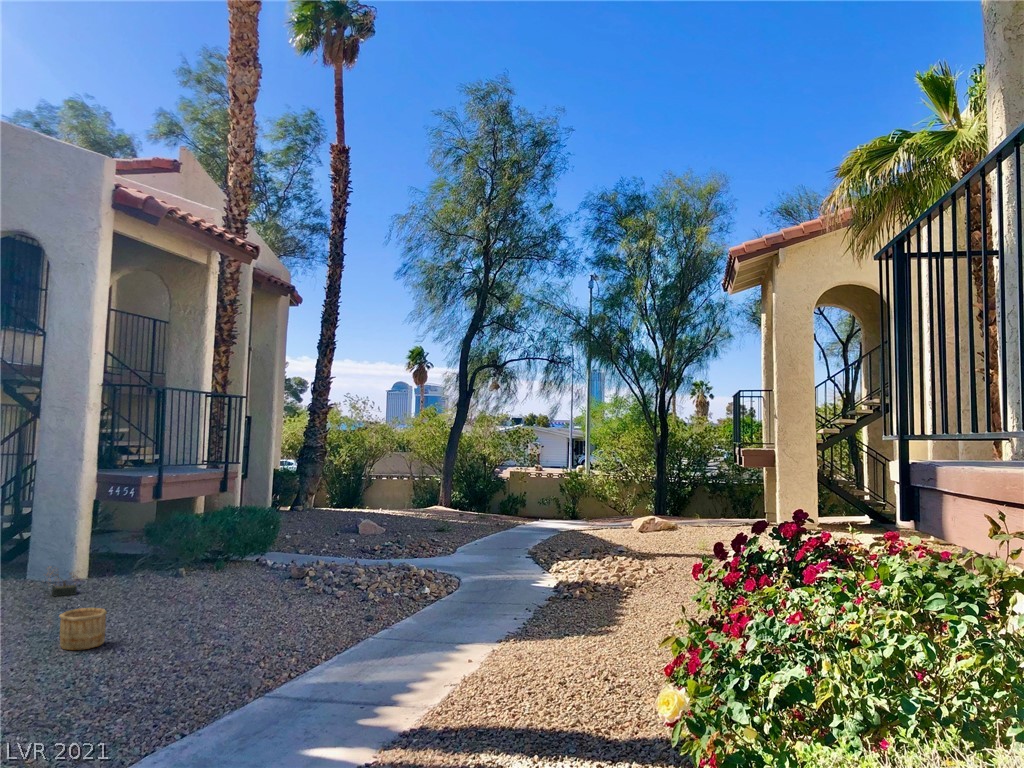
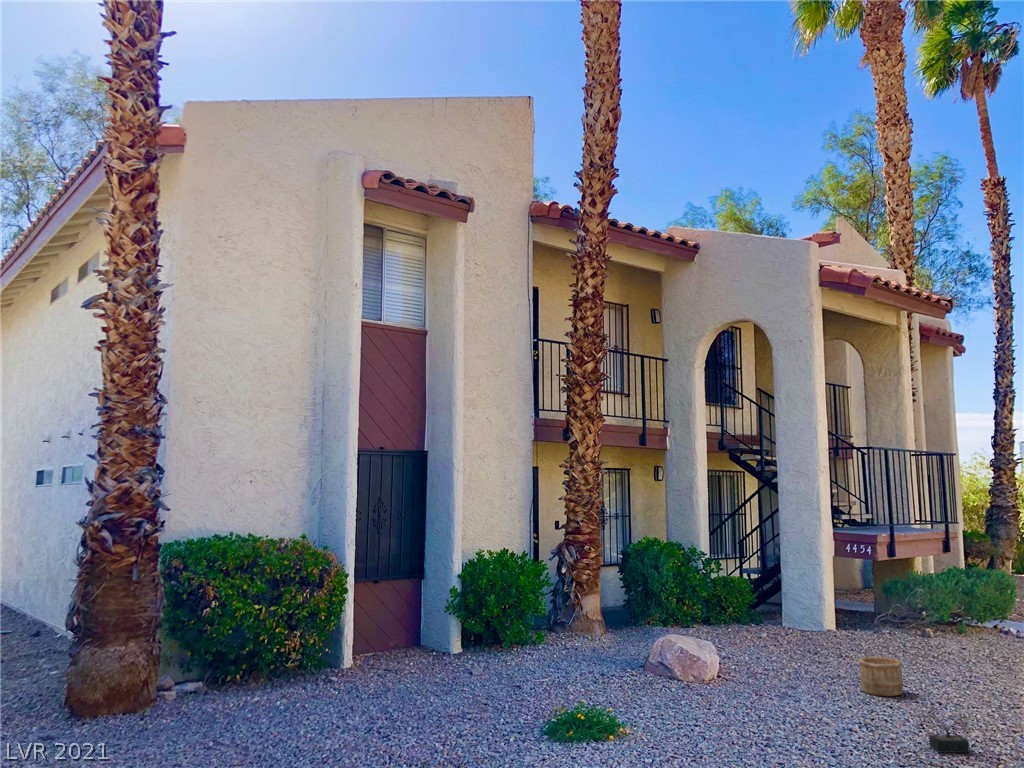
decorative plant: present [46,567,79,596] -> present [917,704,973,753]

